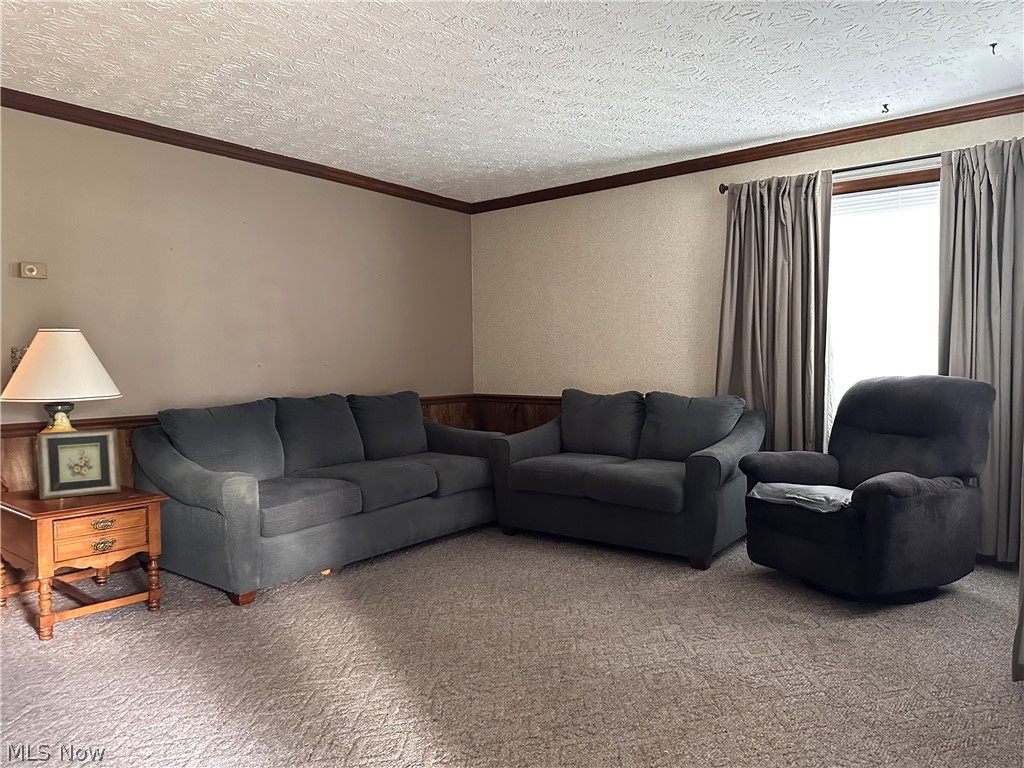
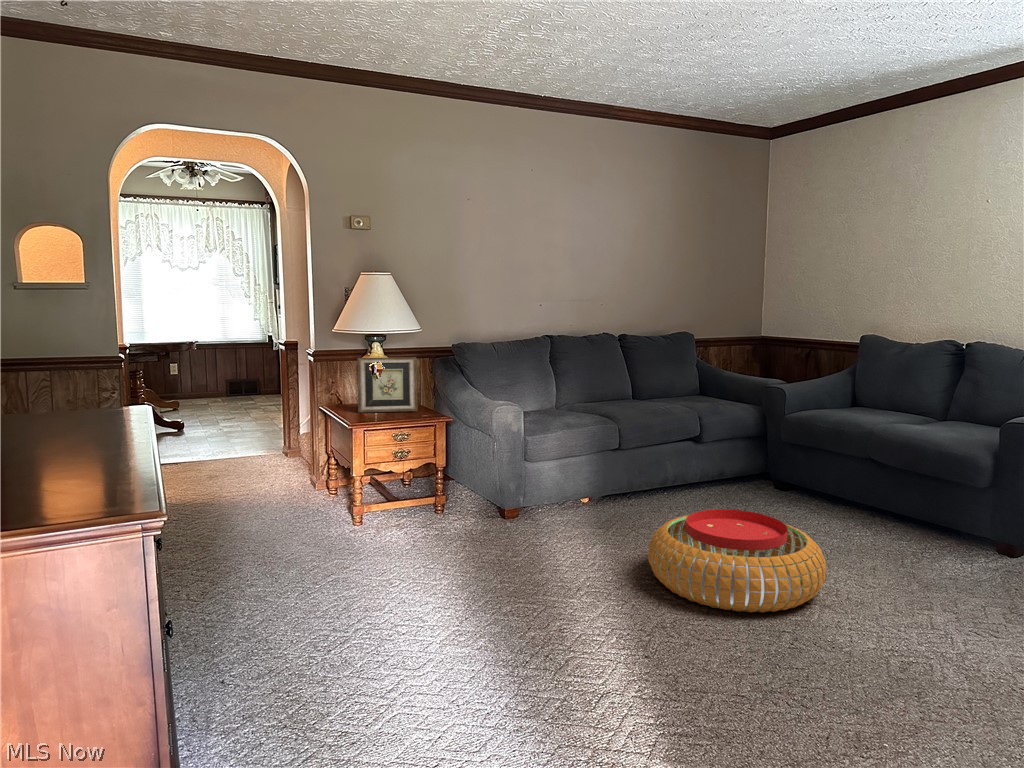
pouf: none [411,559,577,659] -> present [648,509,827,613]

